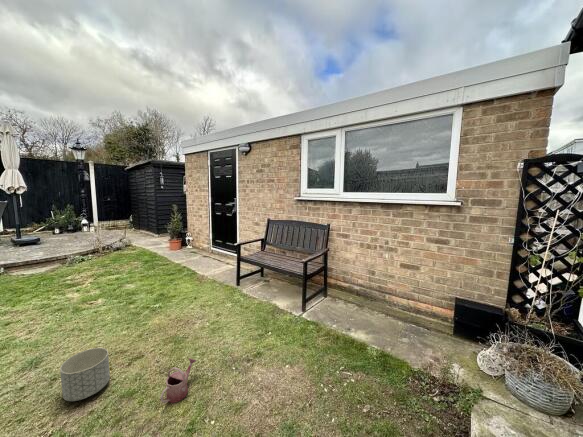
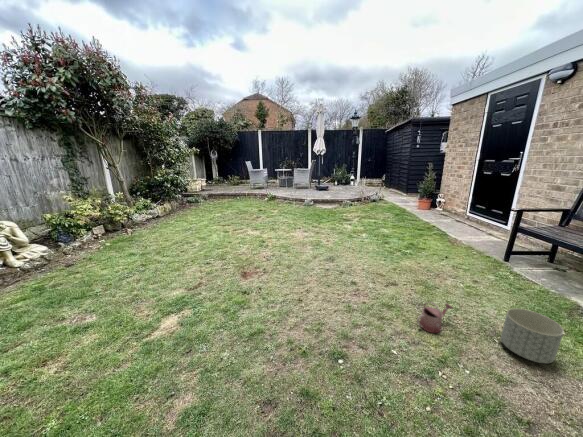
planter: present [60,348,110,401] -> present [501,308,564,363]

